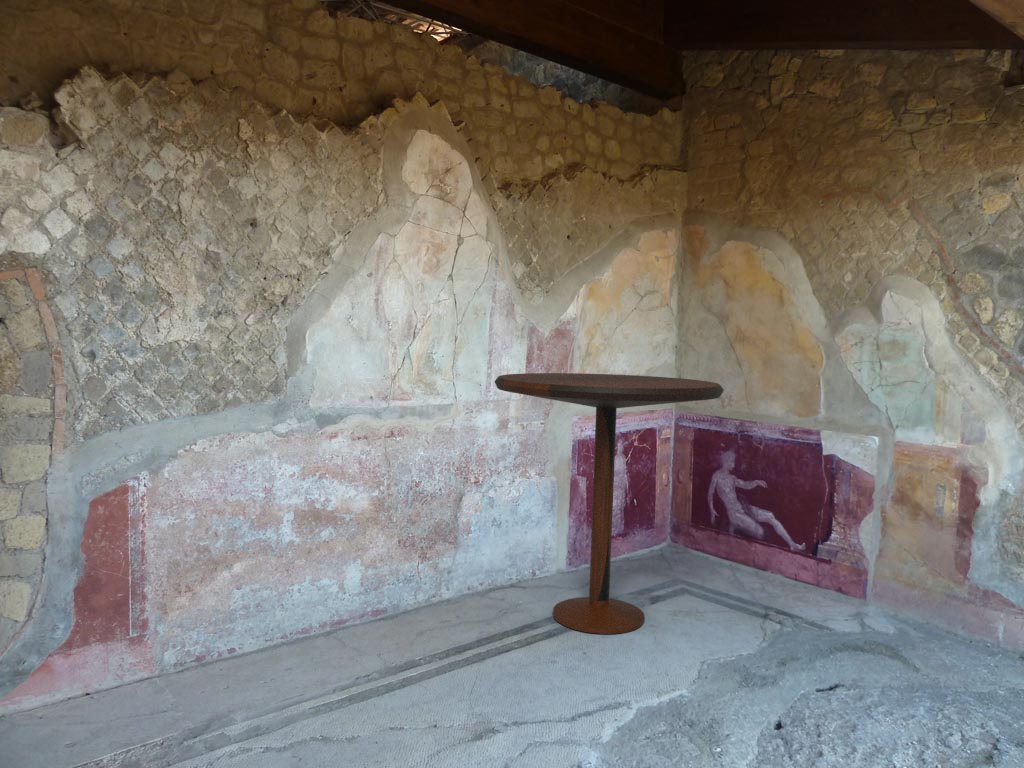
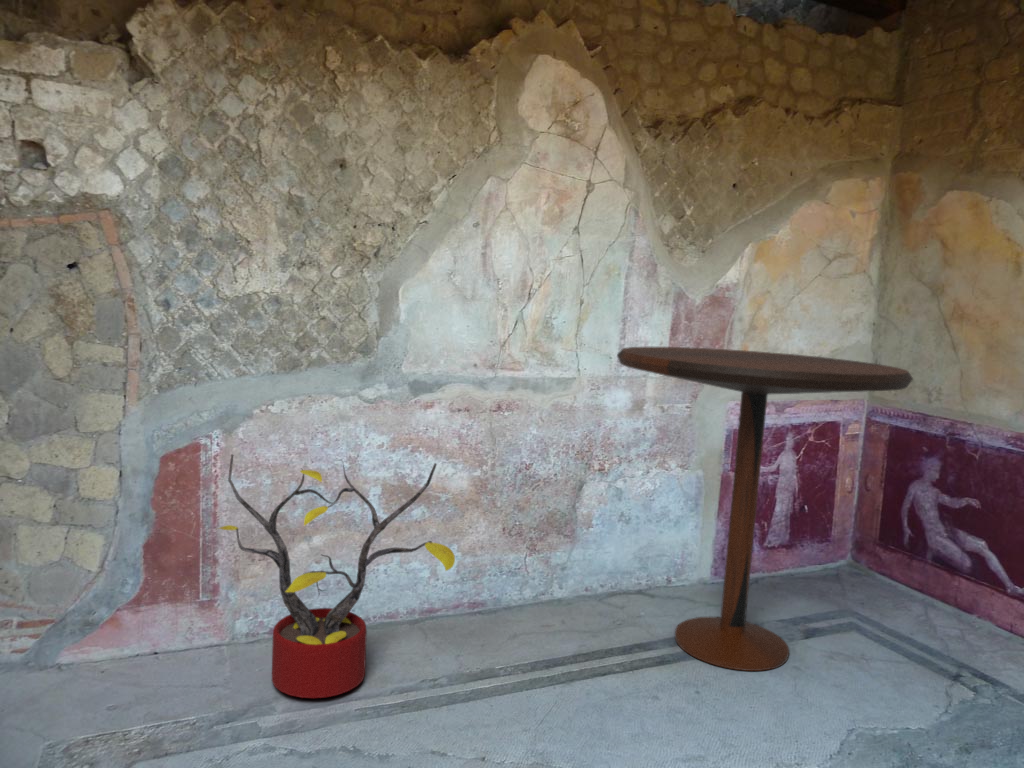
decorative plant: none [146,485,385,706] -> present [220,455,455,698]

